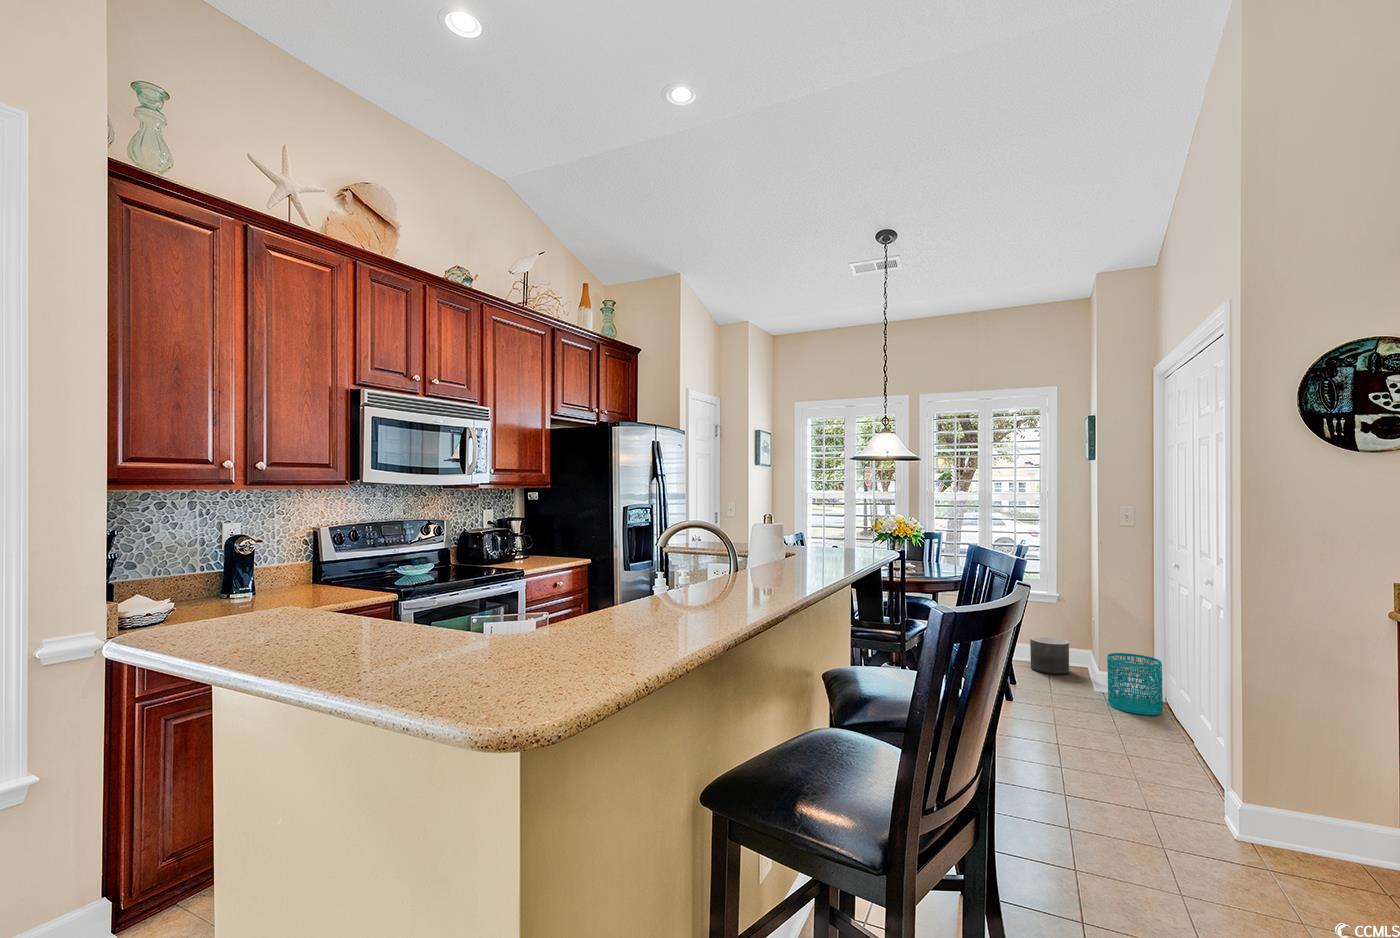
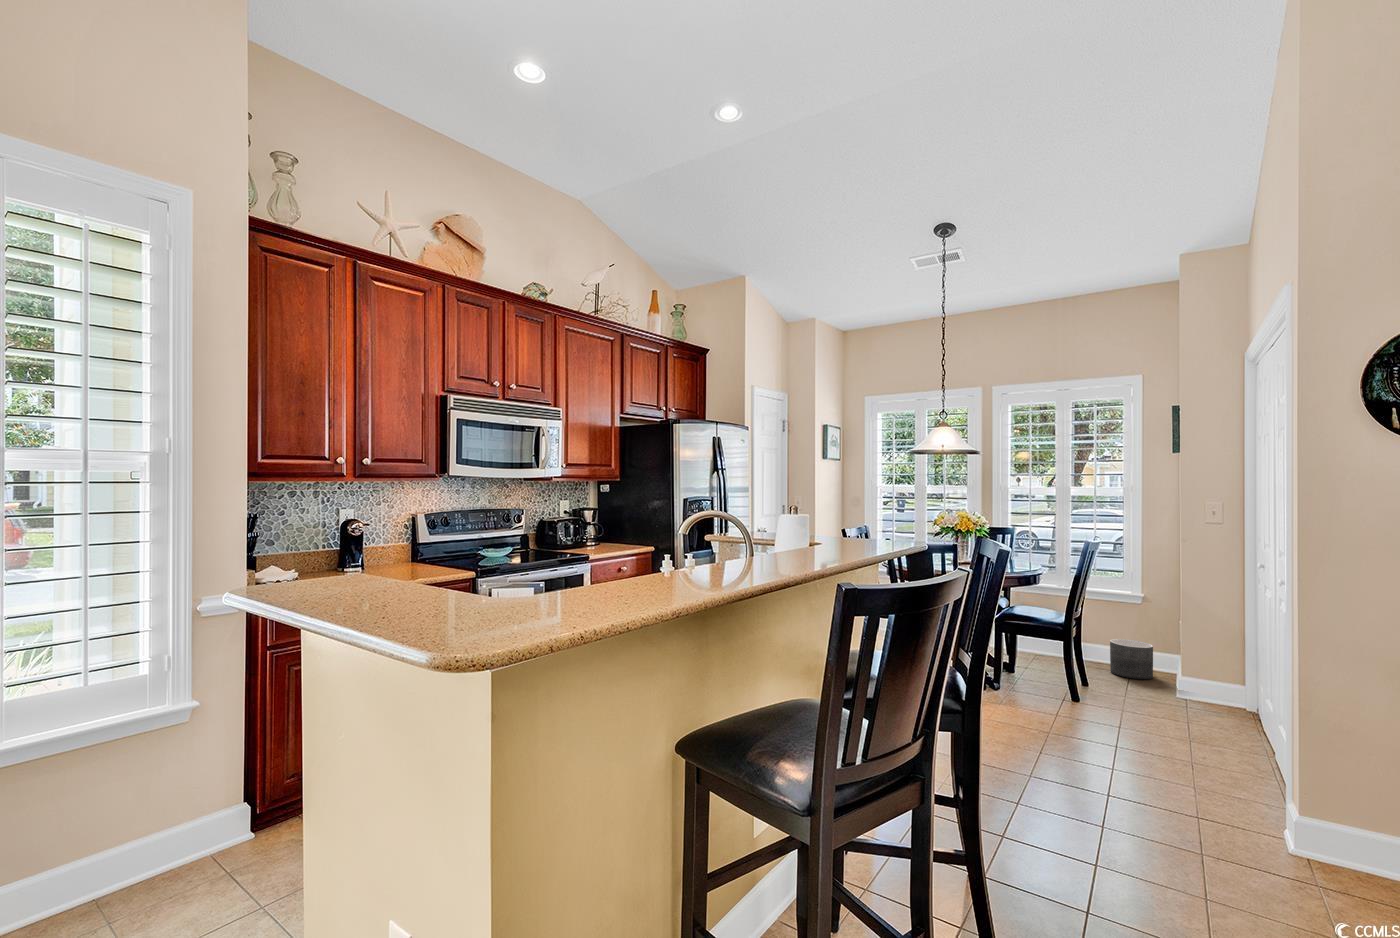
wastebasket: present [1107,653,1163,715] -> none [1188,658,1250,725]

